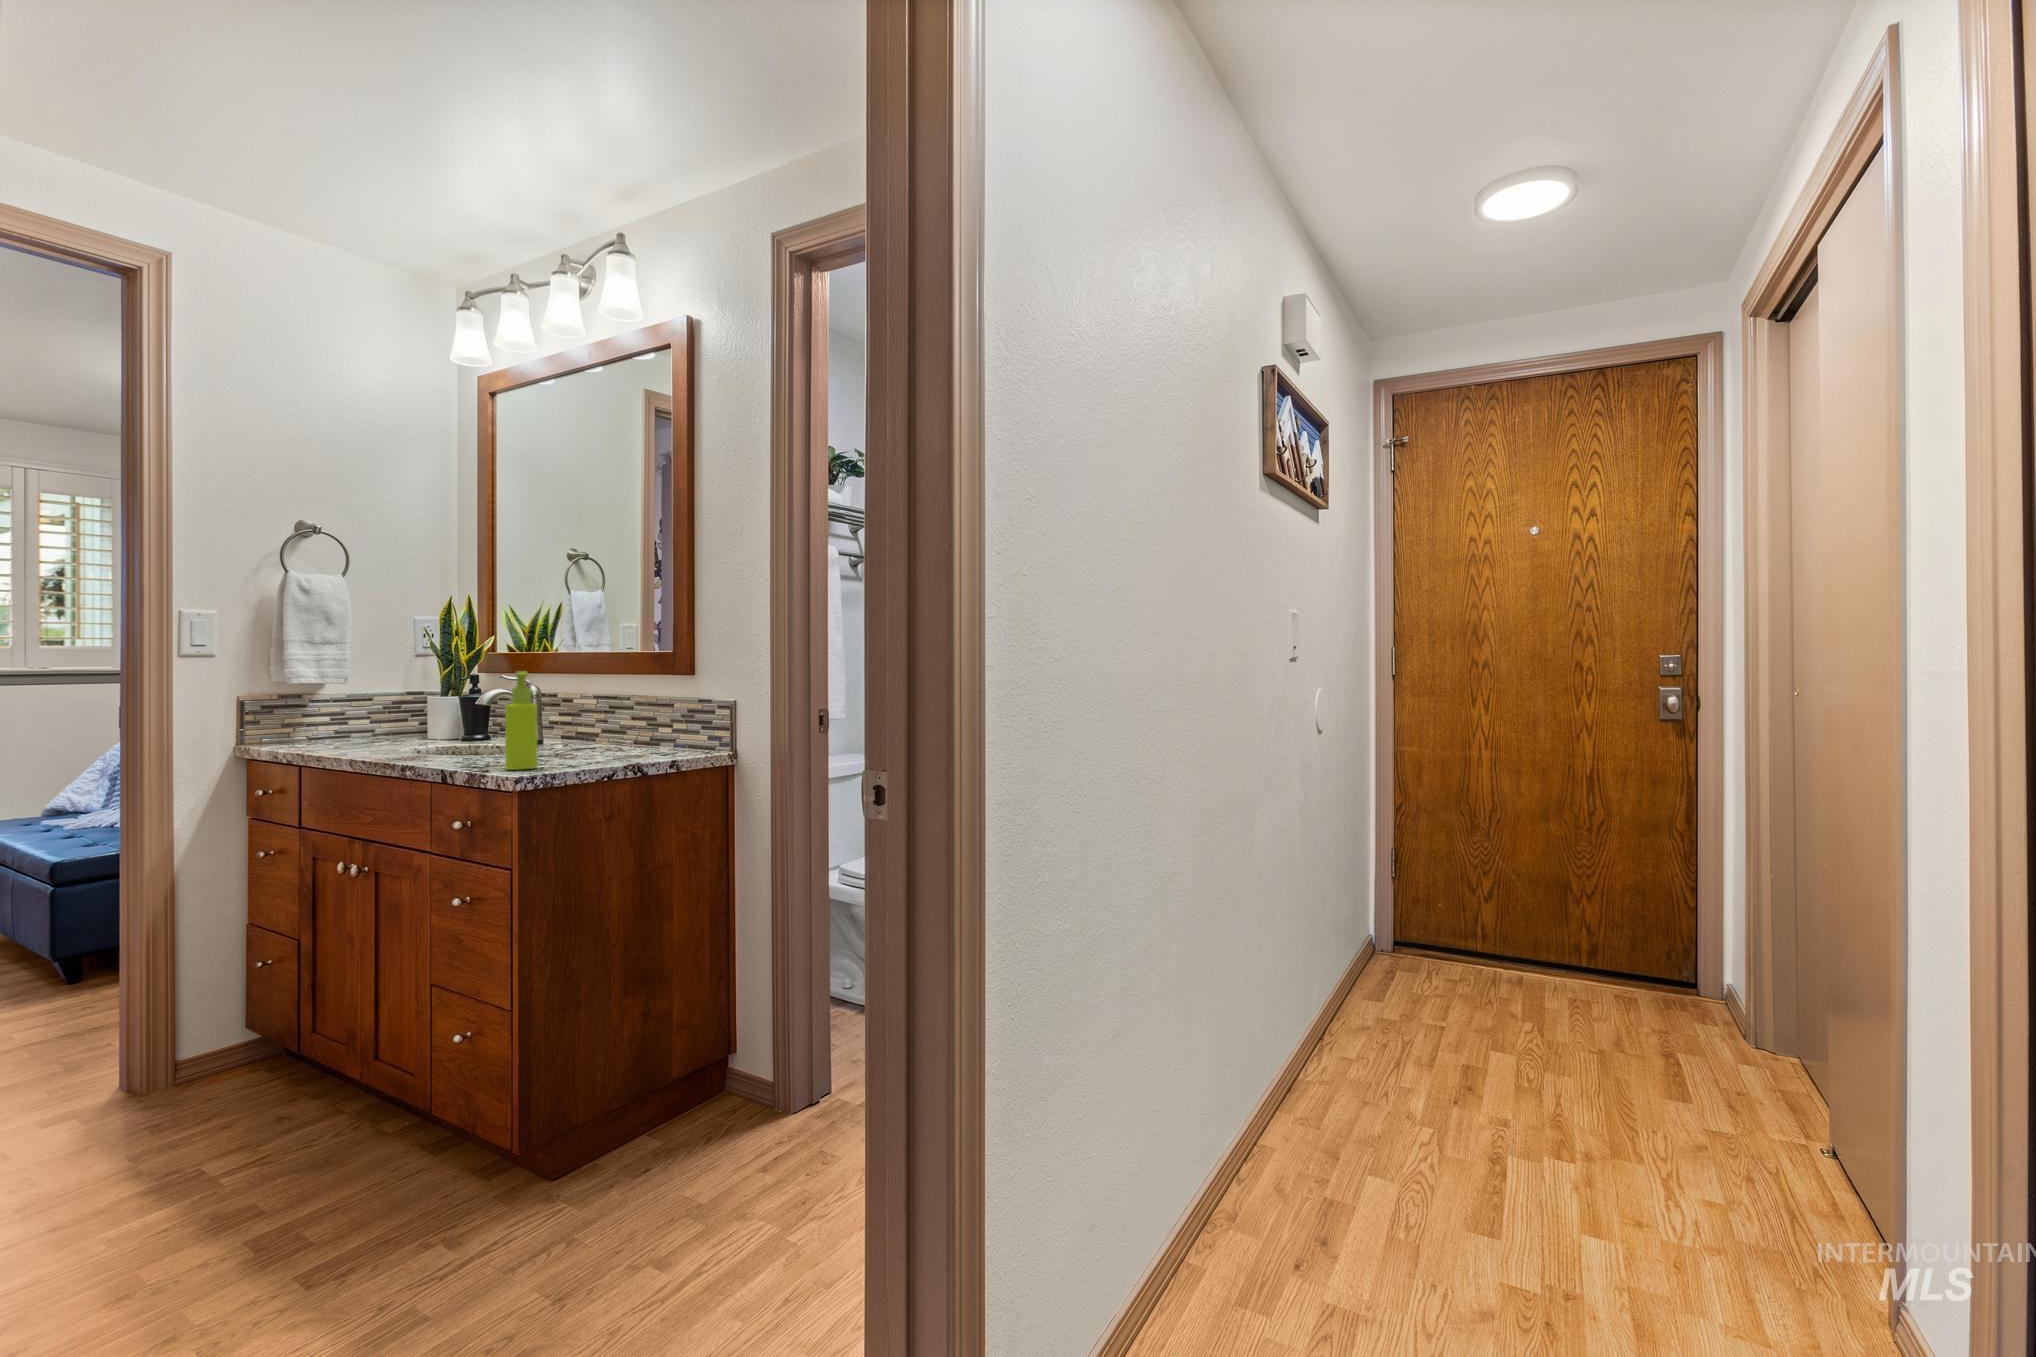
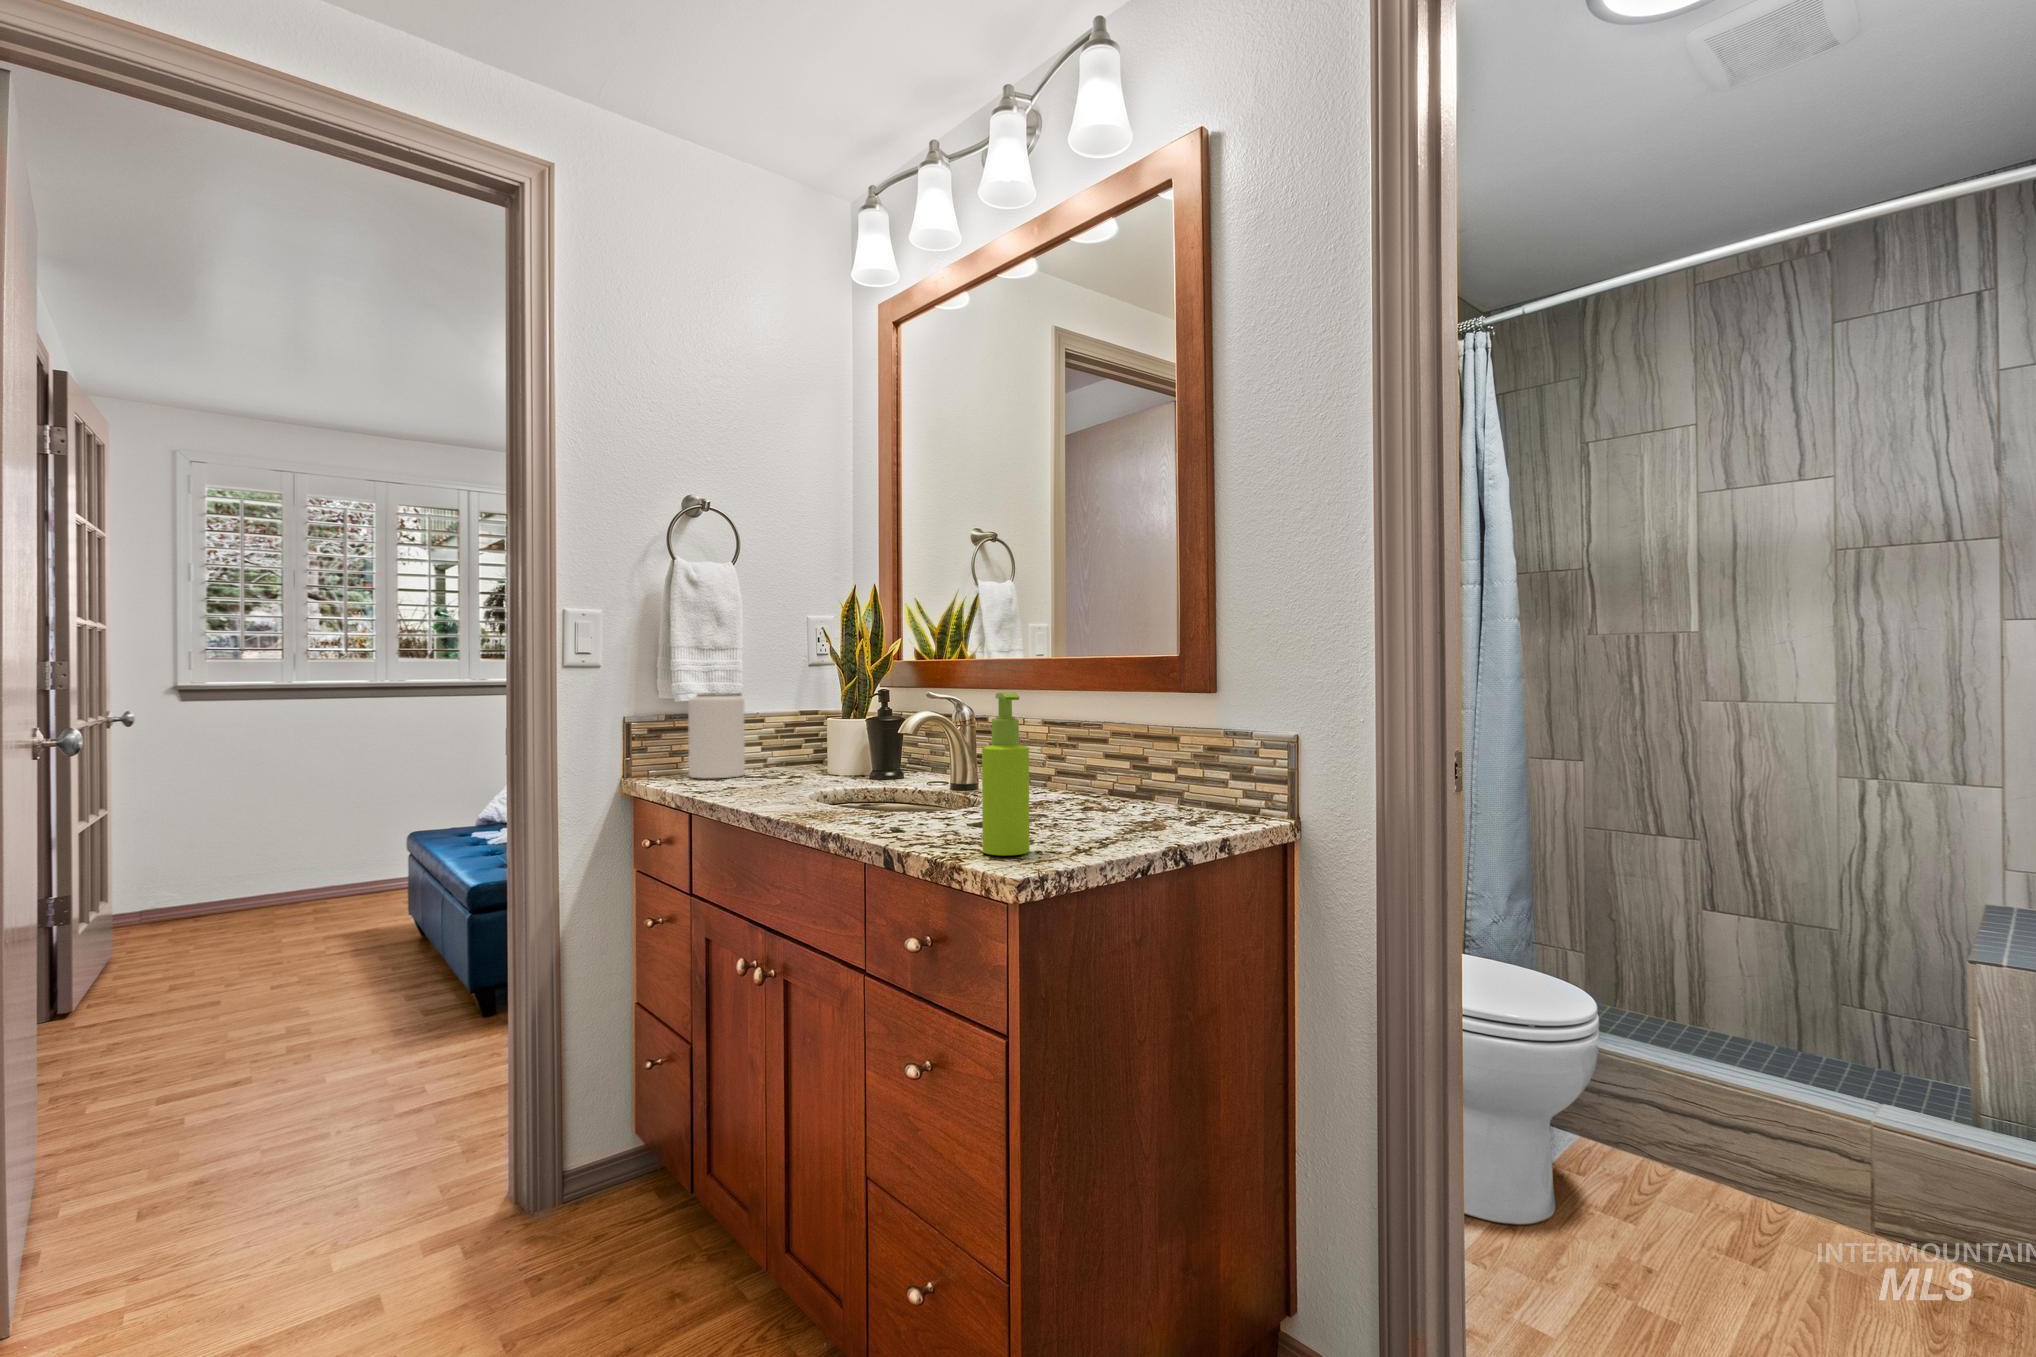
jar: none [300,678,353,744] -> present [688,693,745,778]

